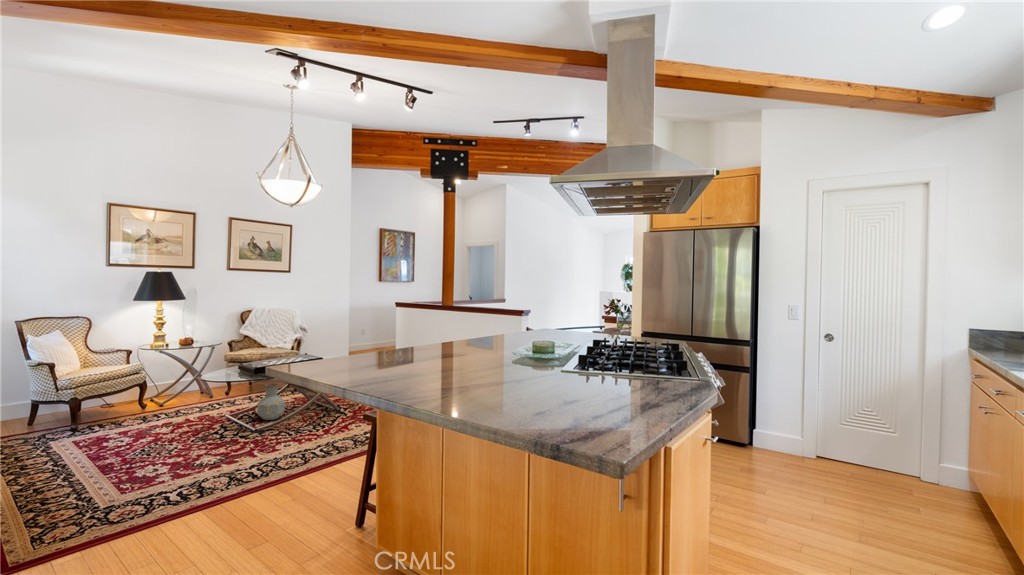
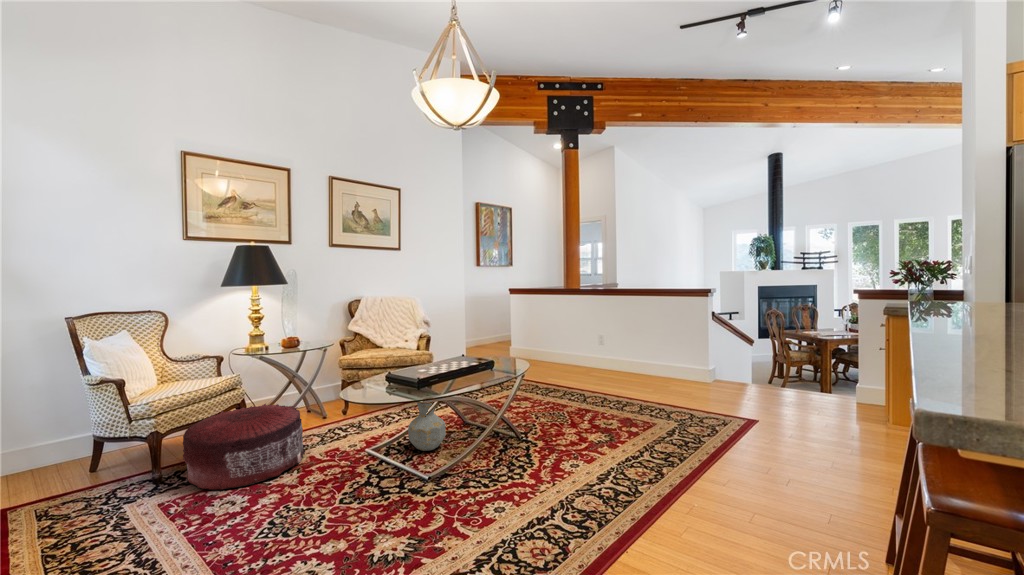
pouf: none [93,384,184,436] -> present [183,404,305,490]

